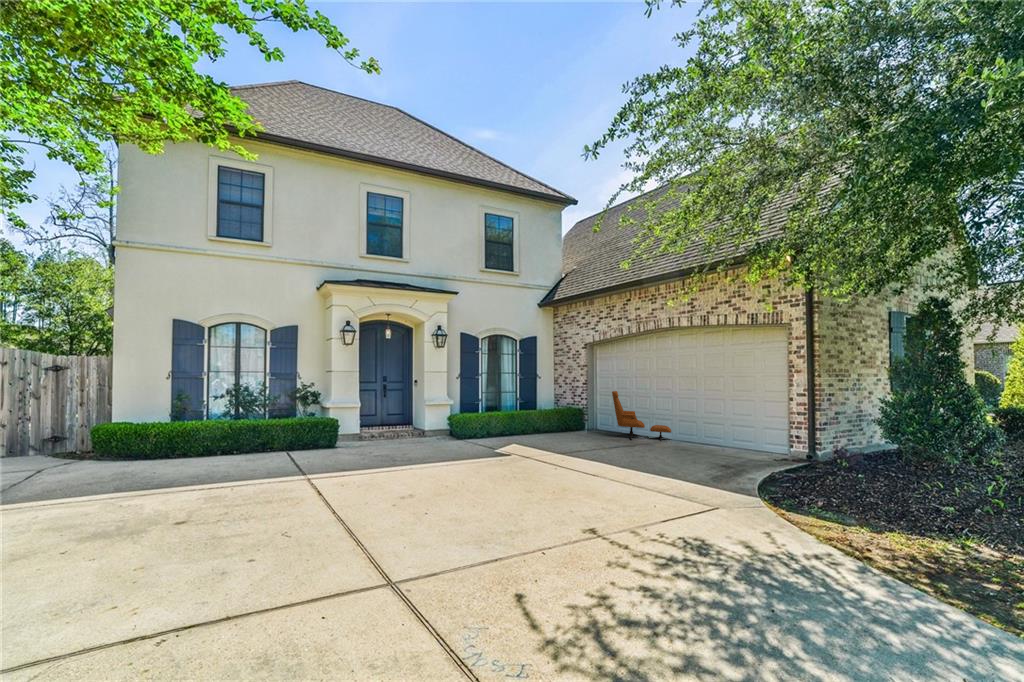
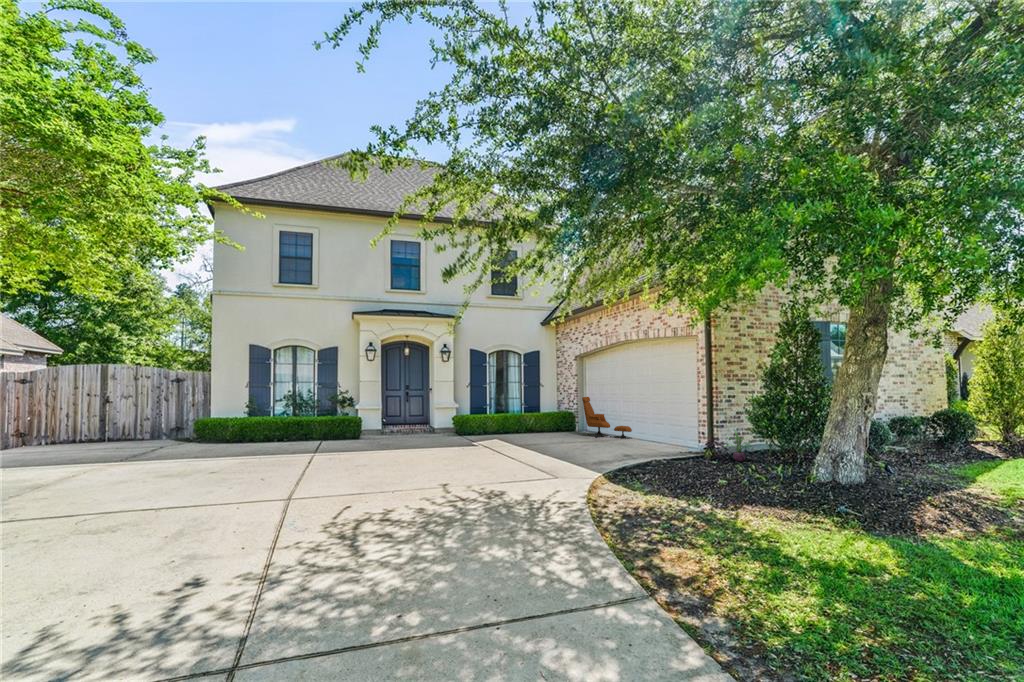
decorative plant: none [826,437,880,477] -> present [728,430,745,461]

